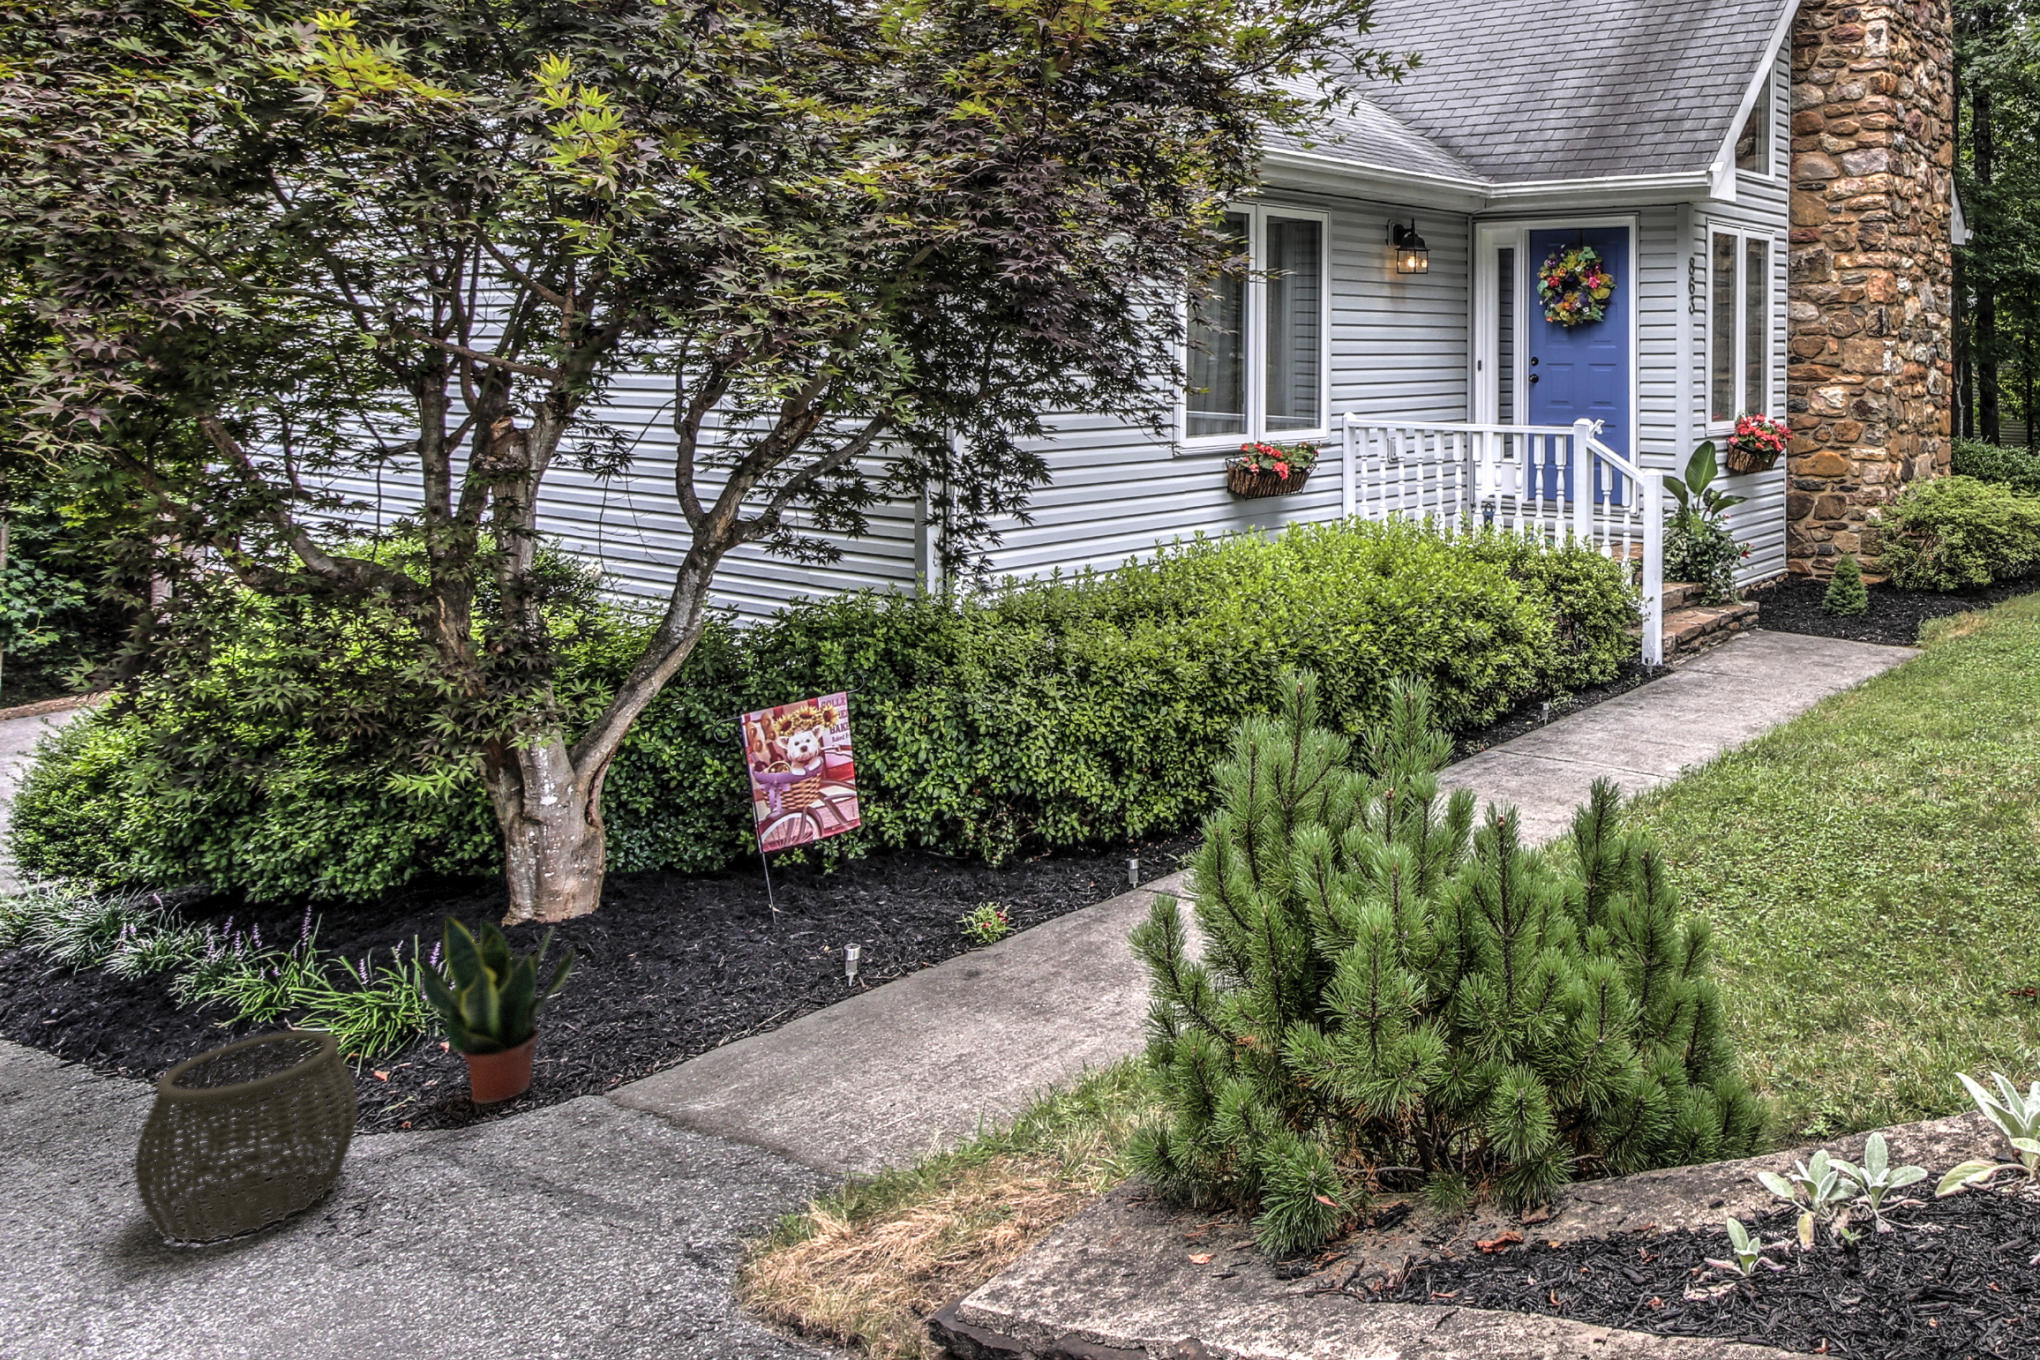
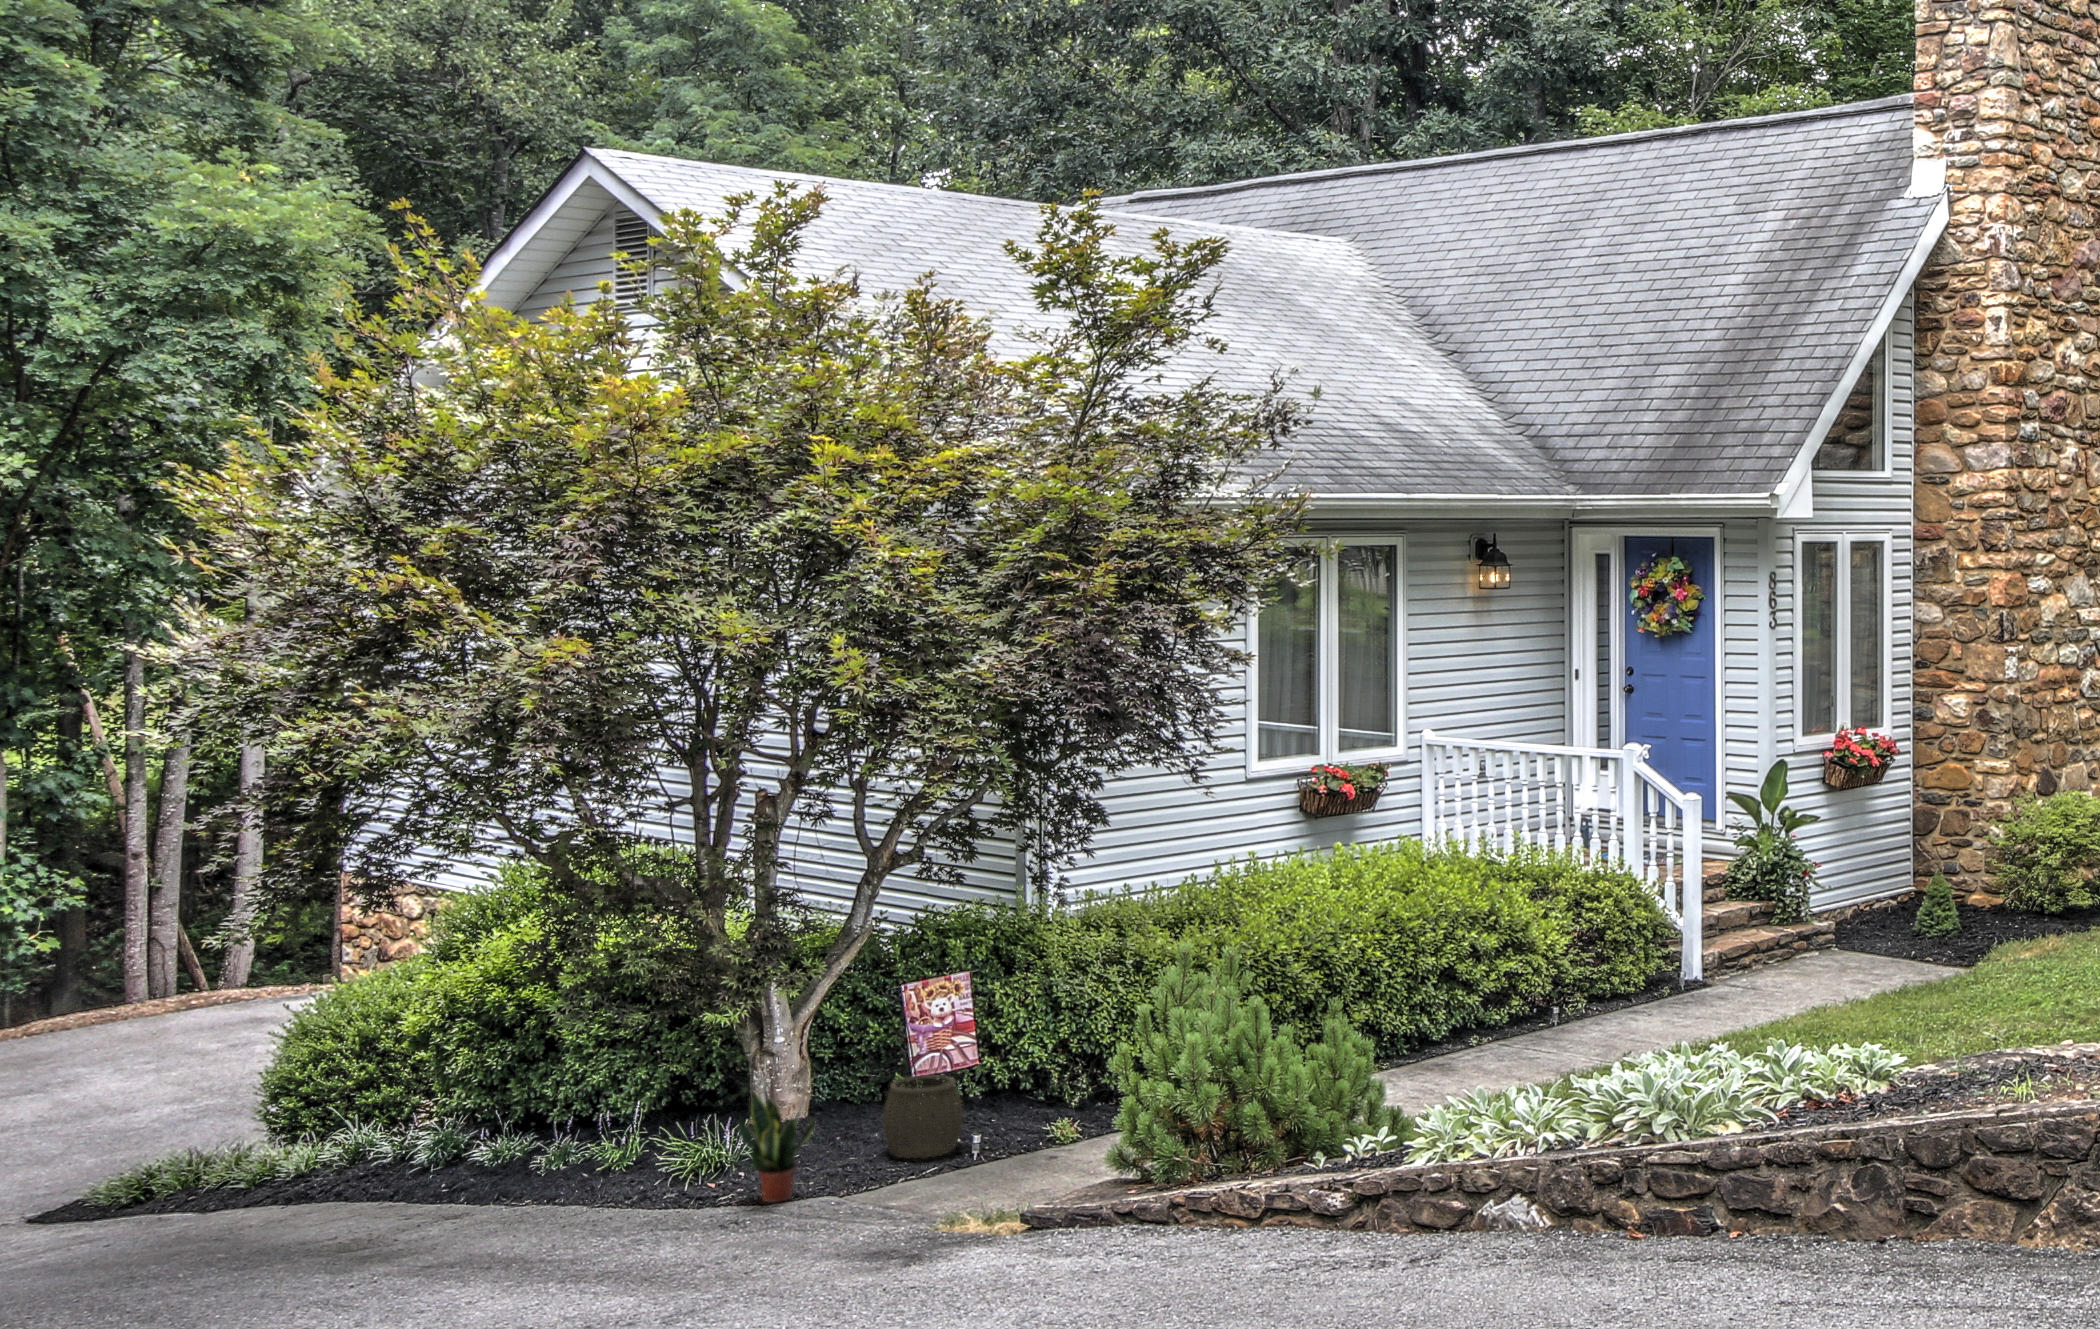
woven basket: present [134,1031,358,1243] -> present [882,1075,963,1159]

